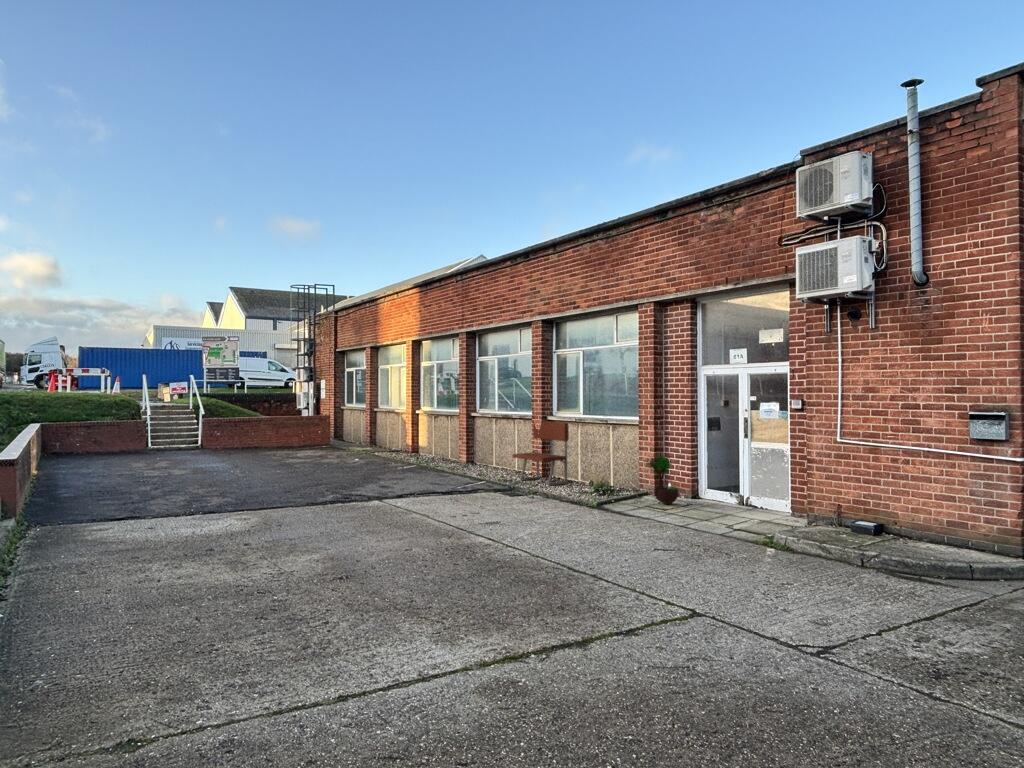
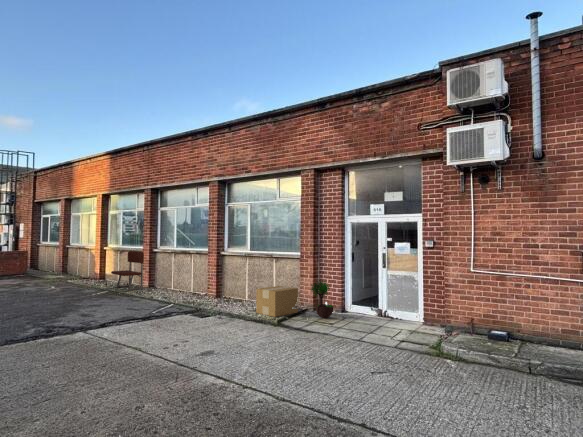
bench: present [512,421,569,485] -> present [111,251,144,291]
cardboard box: none [582,462,638,500] -> present [256,286,298,317]

